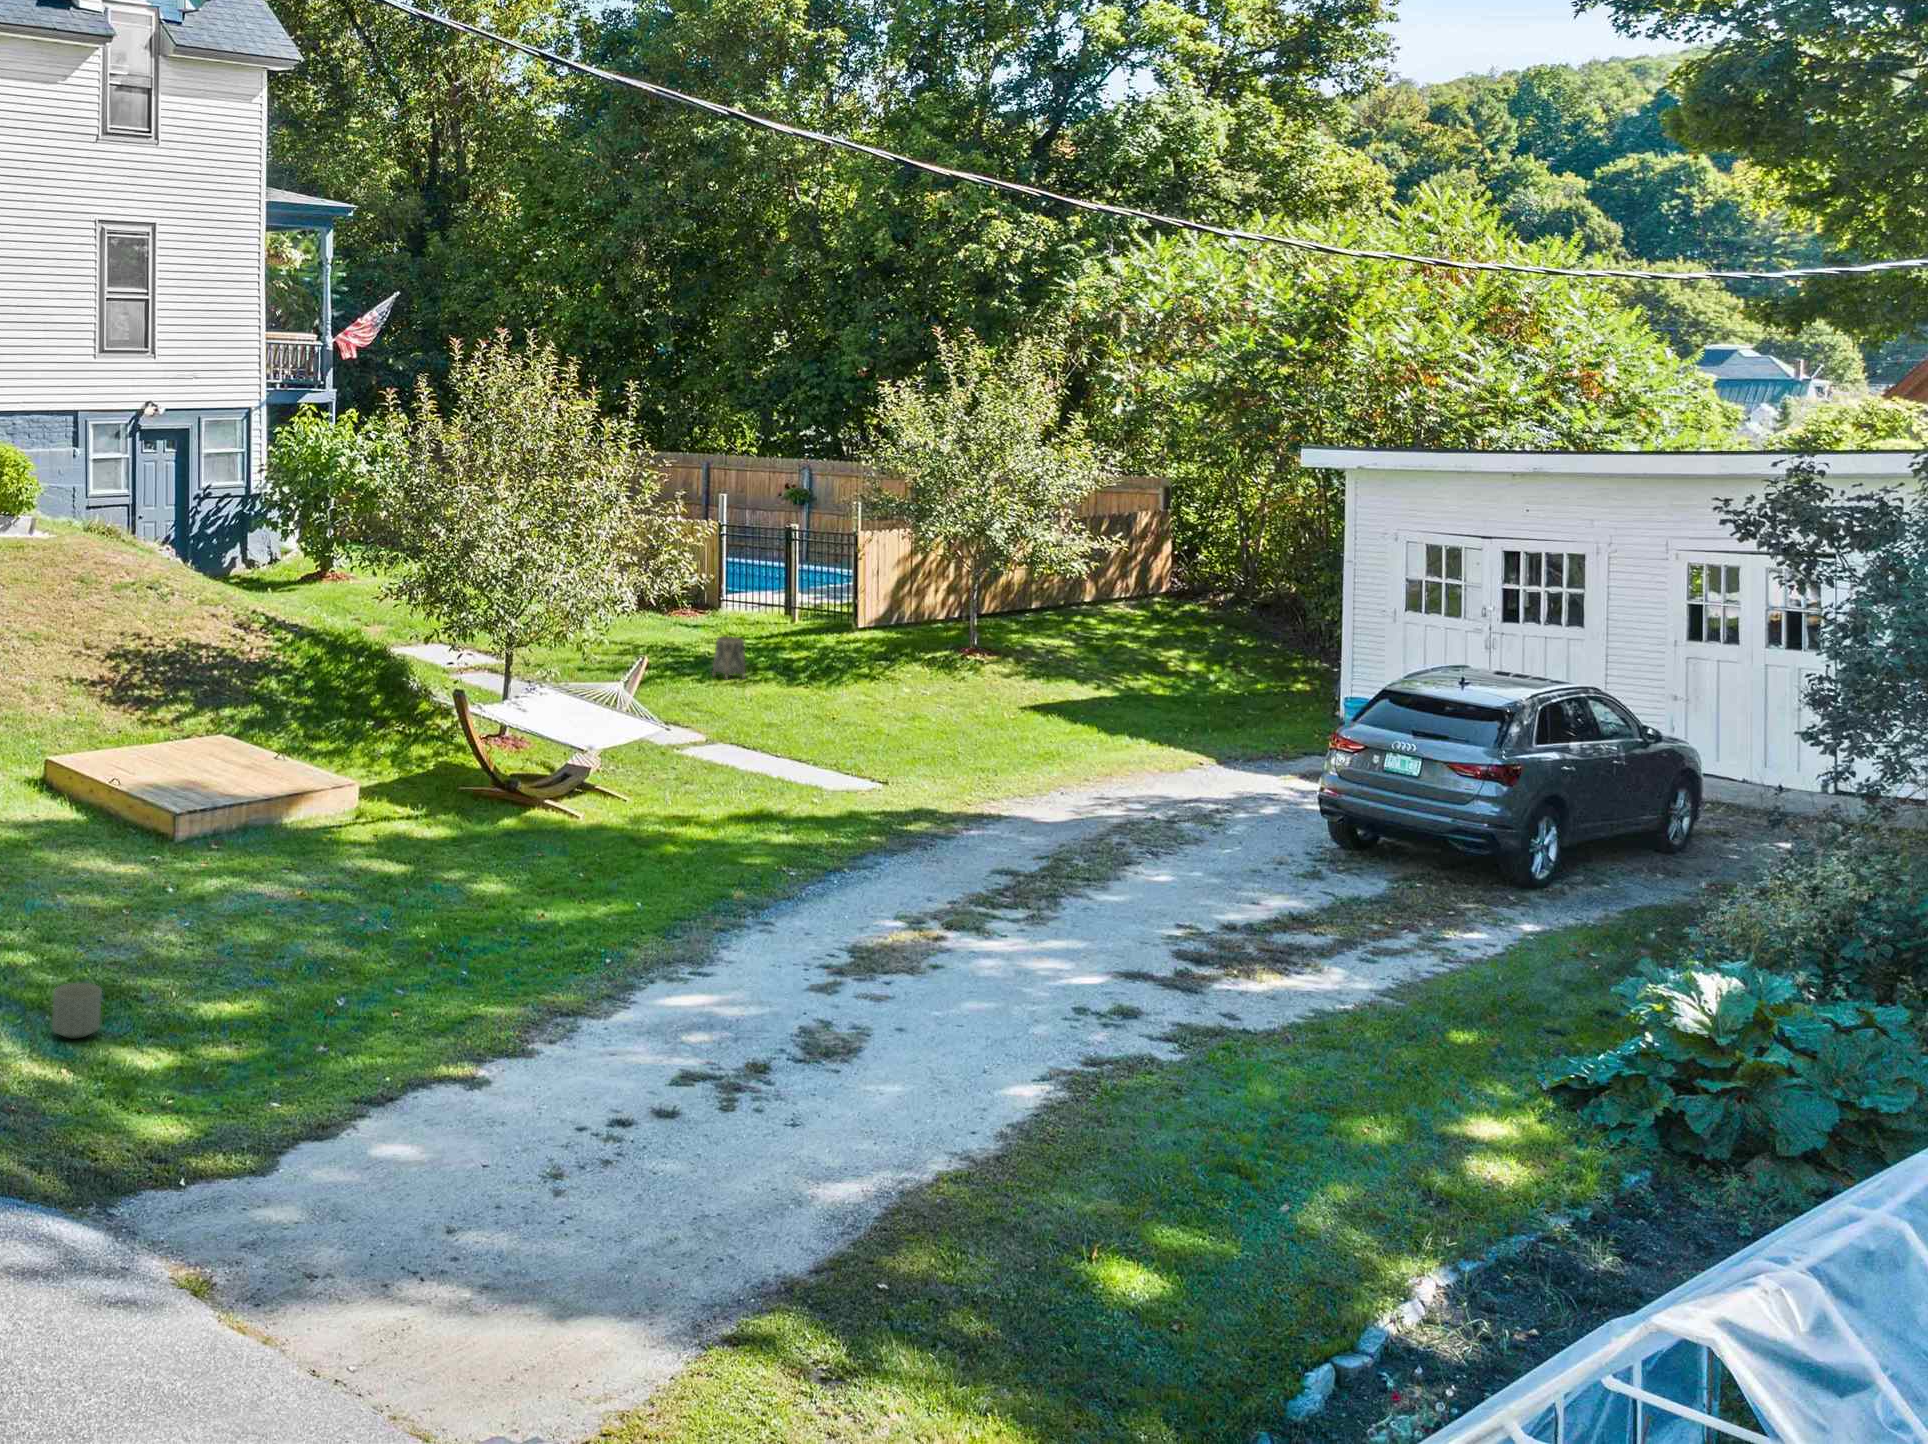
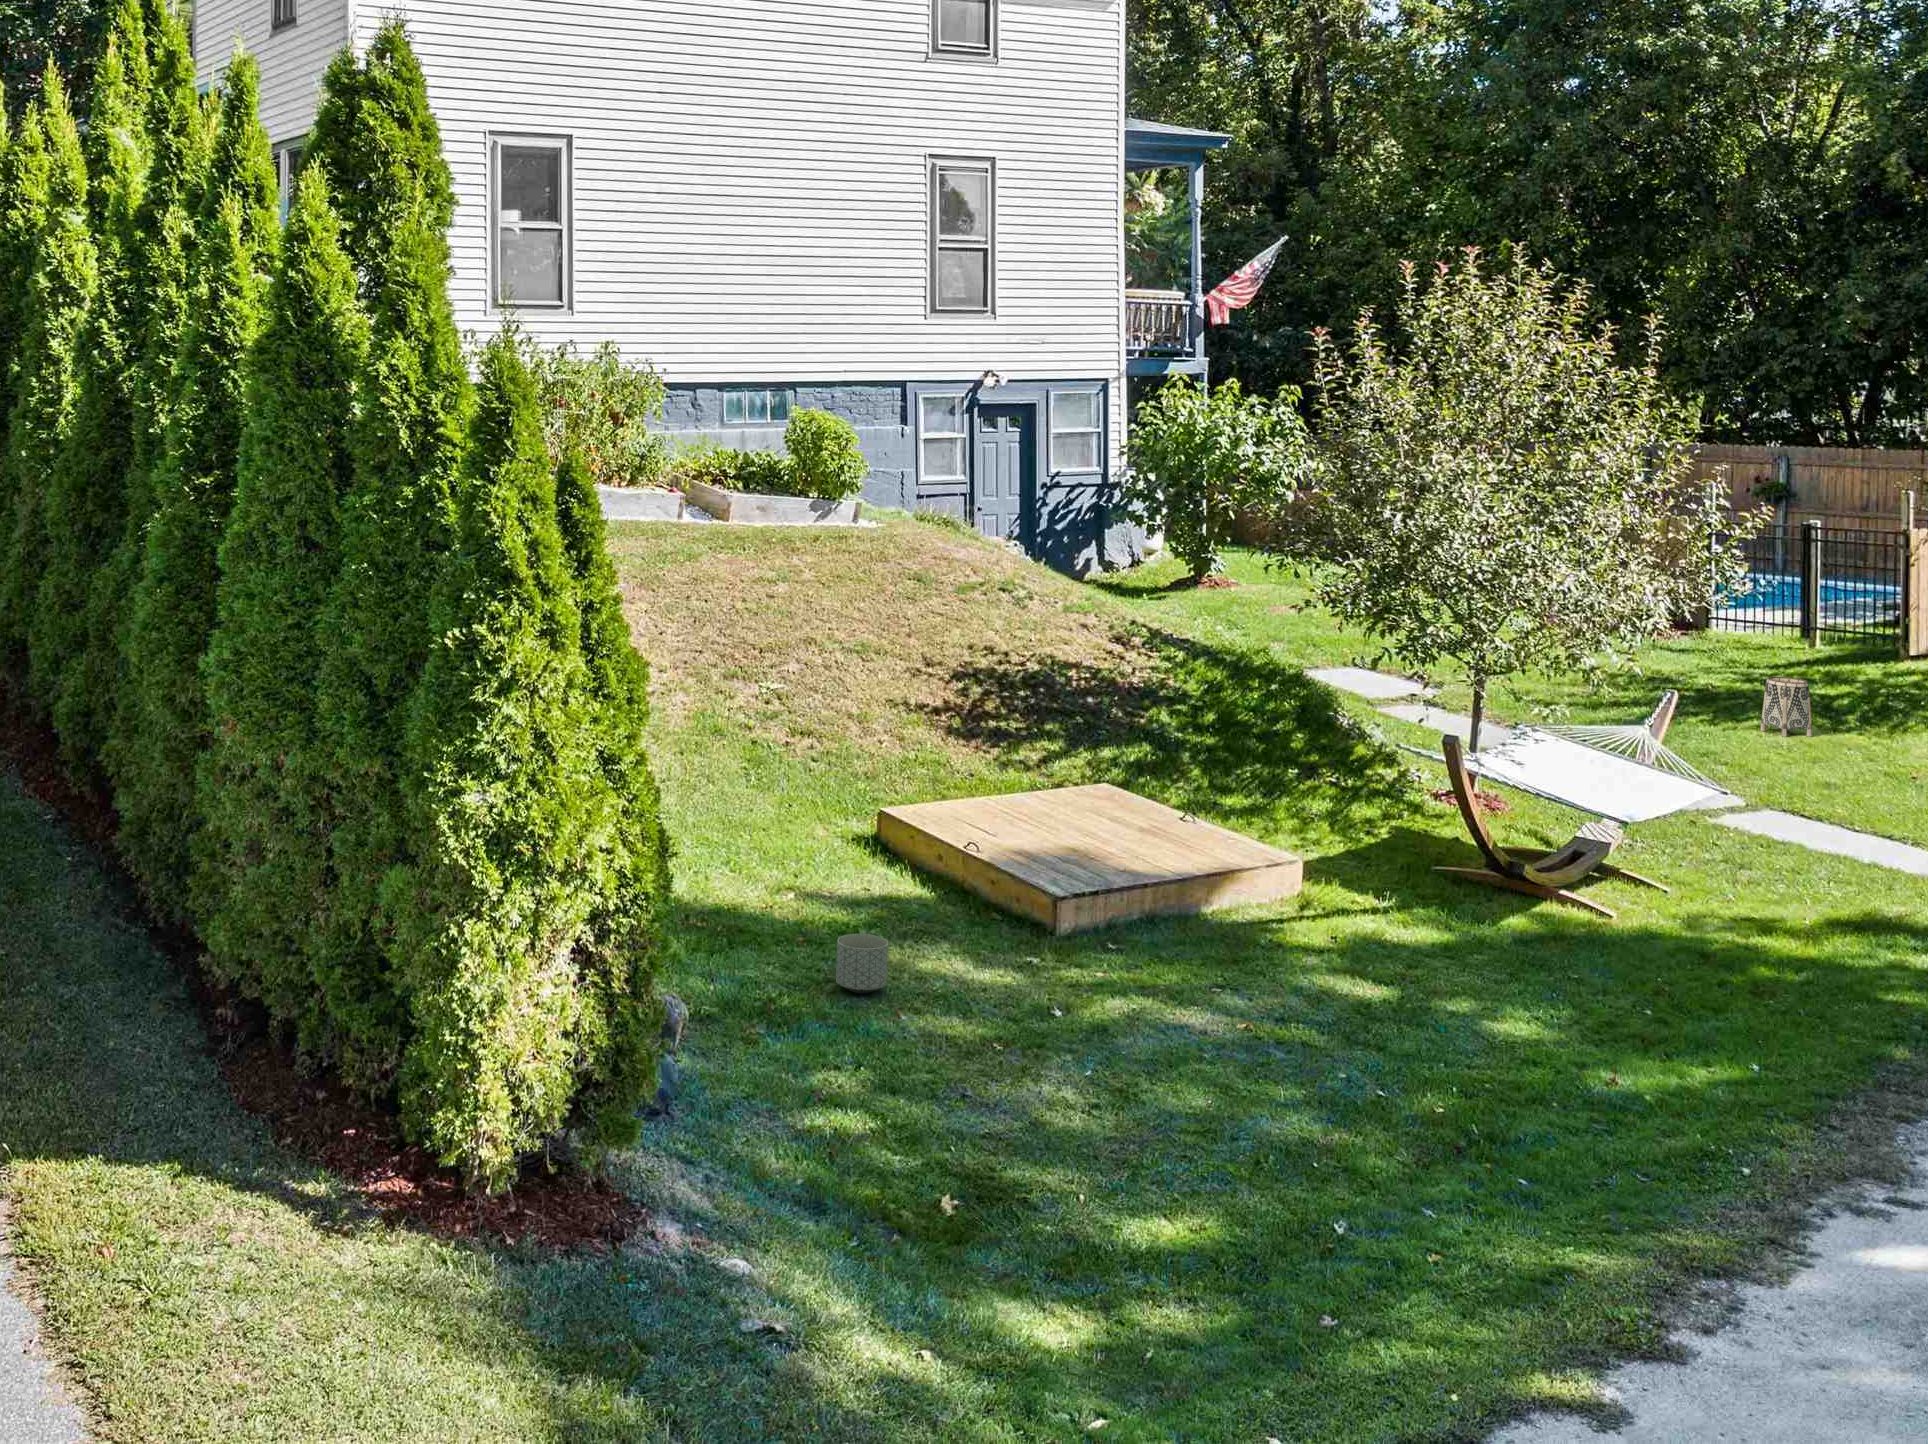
planter: present [52,983,102,1039] -> present [836,934,888,993]

